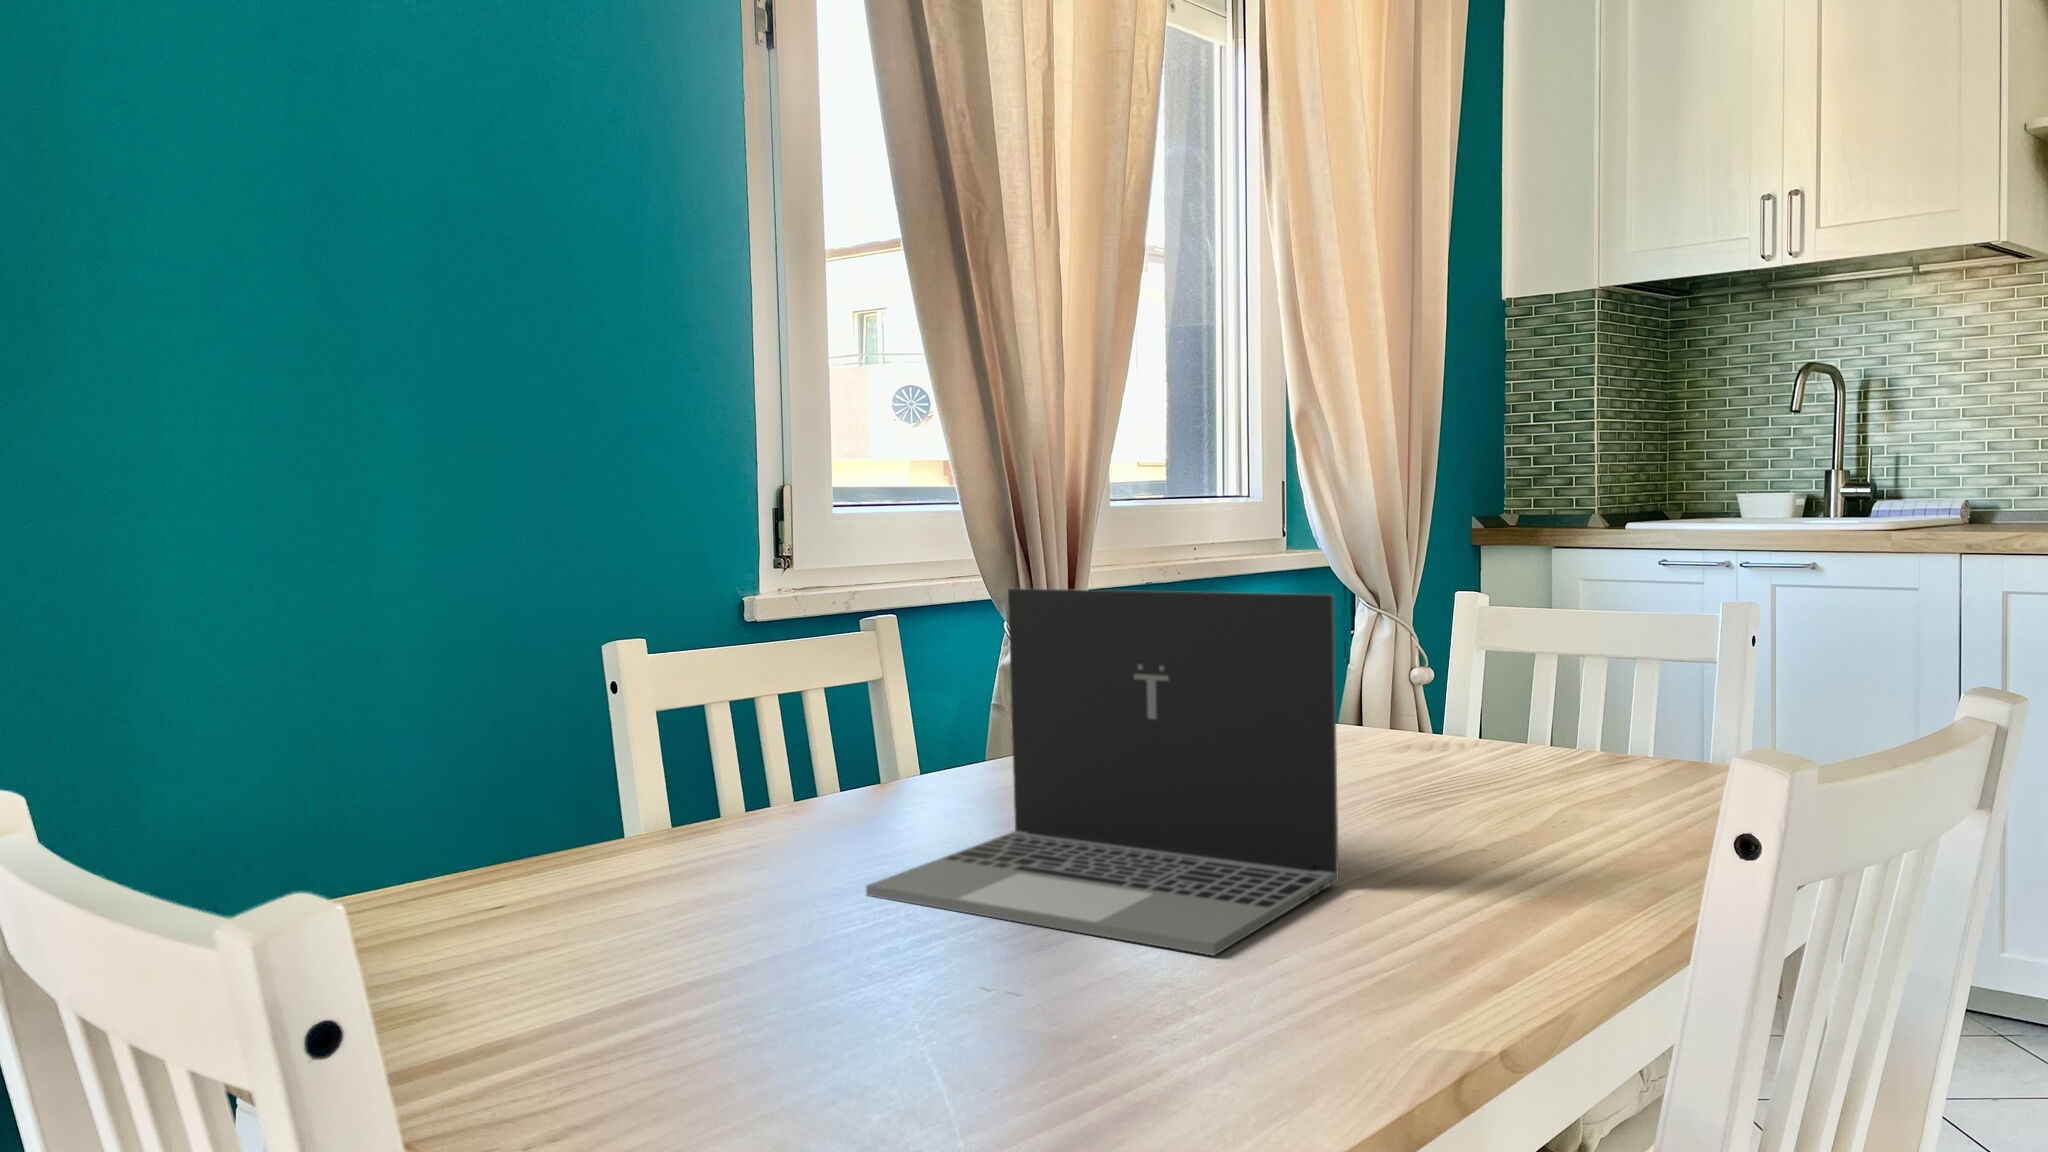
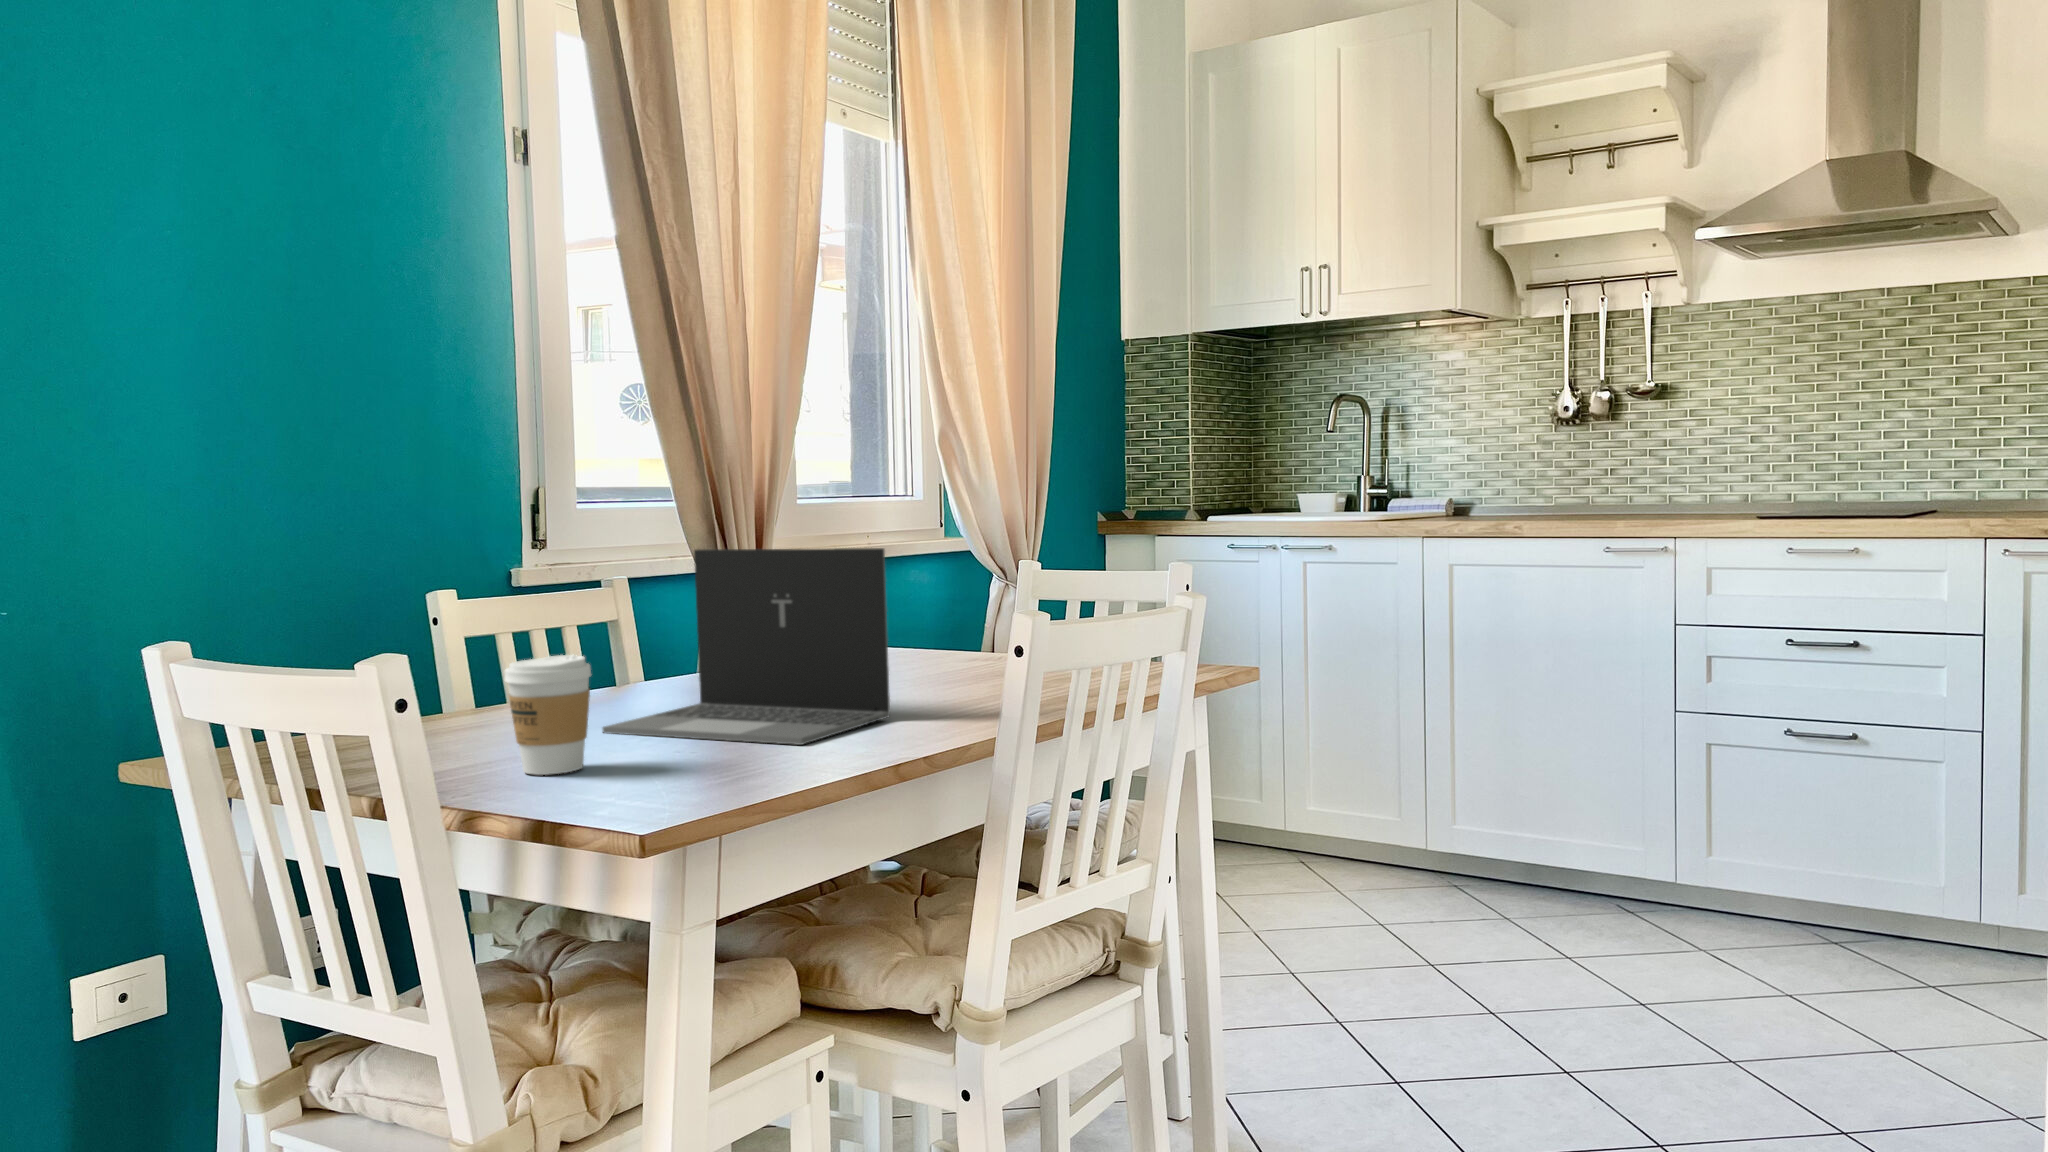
coffee cup: none [695,796,850,1028] -> present [505,655,591,775]

